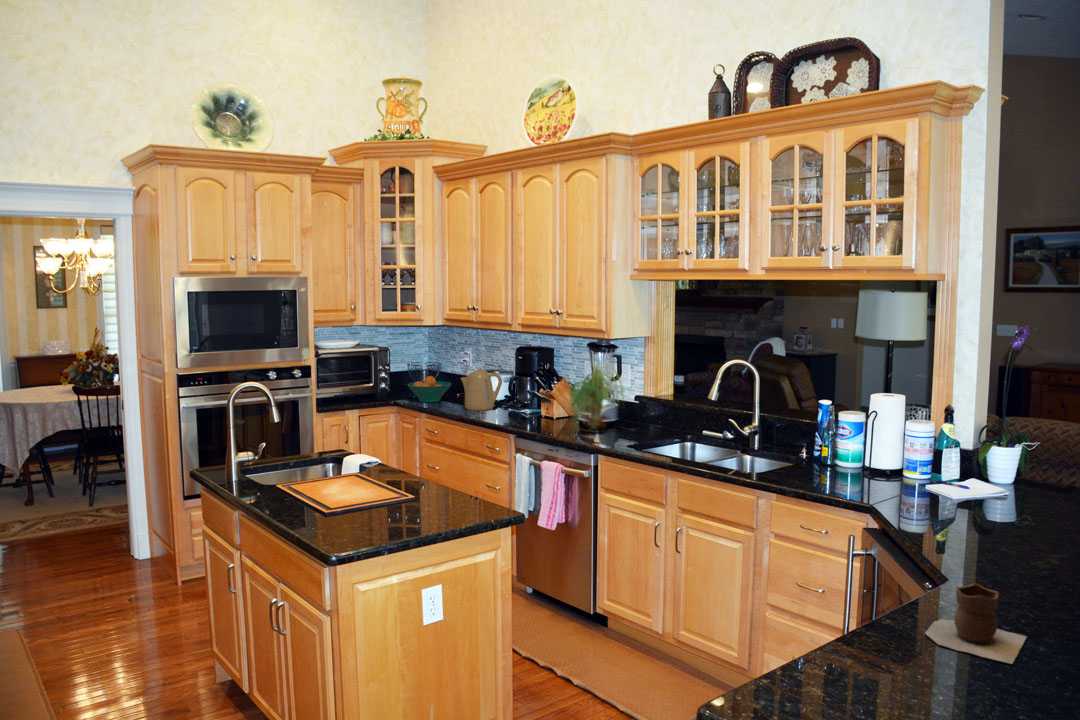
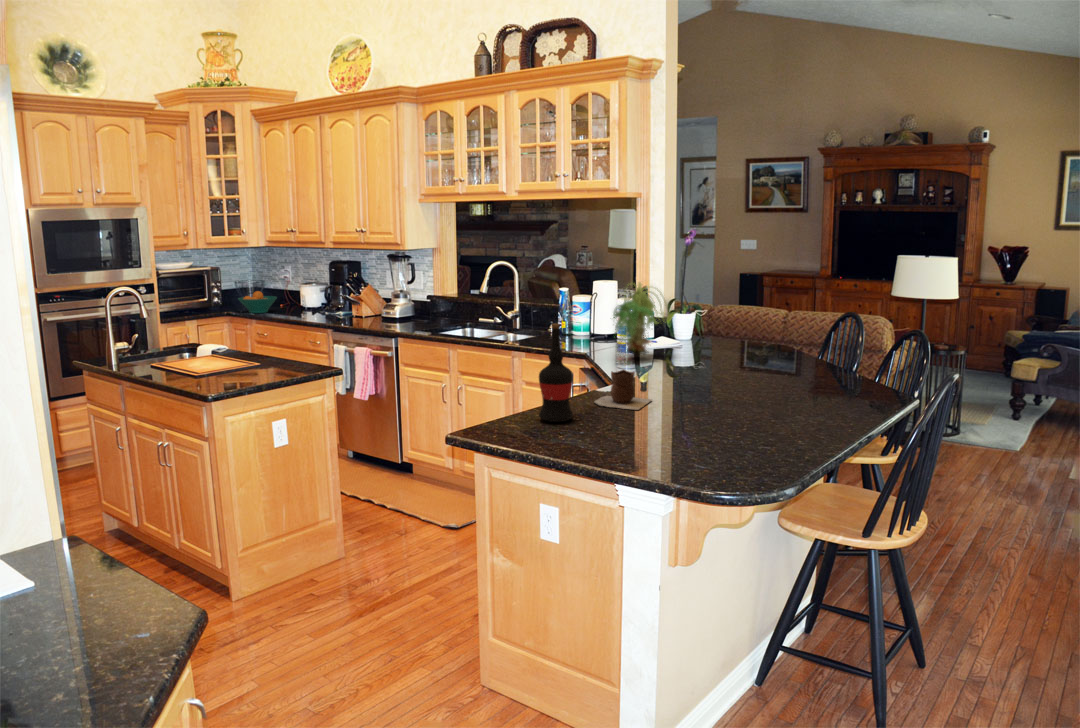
plant: present [570,363,624,435] -> present [613,283,671,355]
kettle: present [461,369,502,411] -> none [284,282,321,317]
wine bottle: none [845,522,907,686] -> present [539,324,573,422]

